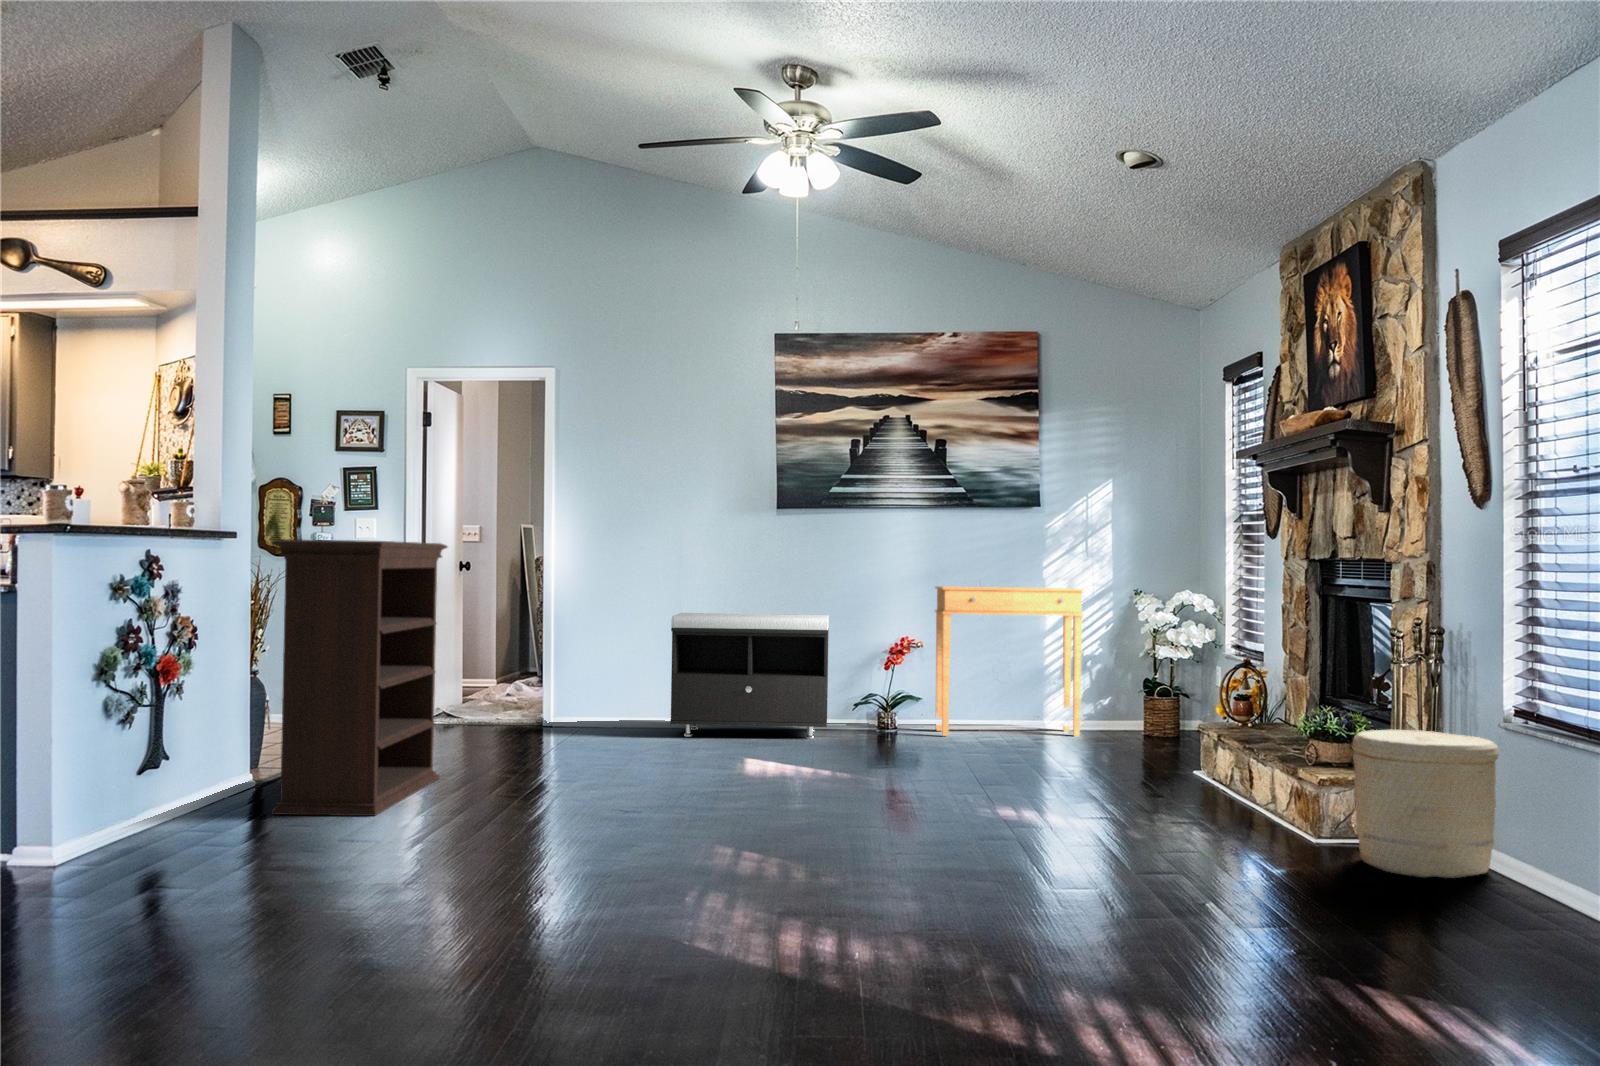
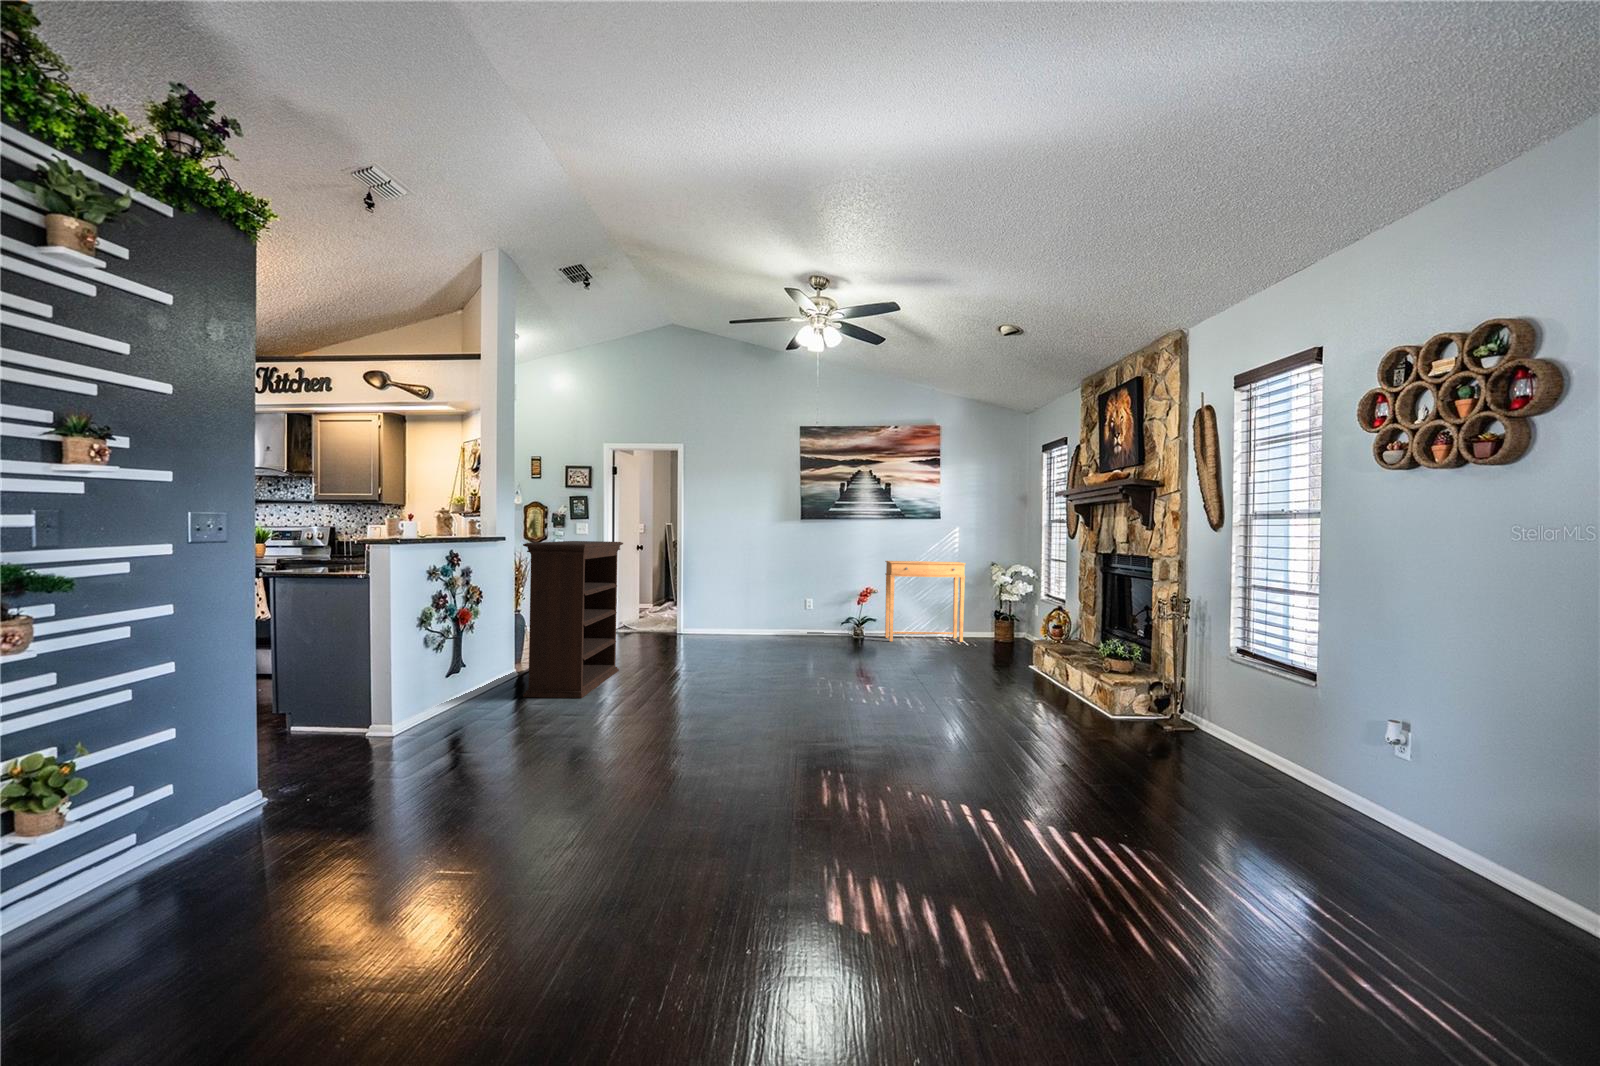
storage bench: present [670,613,829,738] -> none [744,574,829,643]
woven basket: present [1352,730,1499,878] -> none [1142,659,1232,750]

